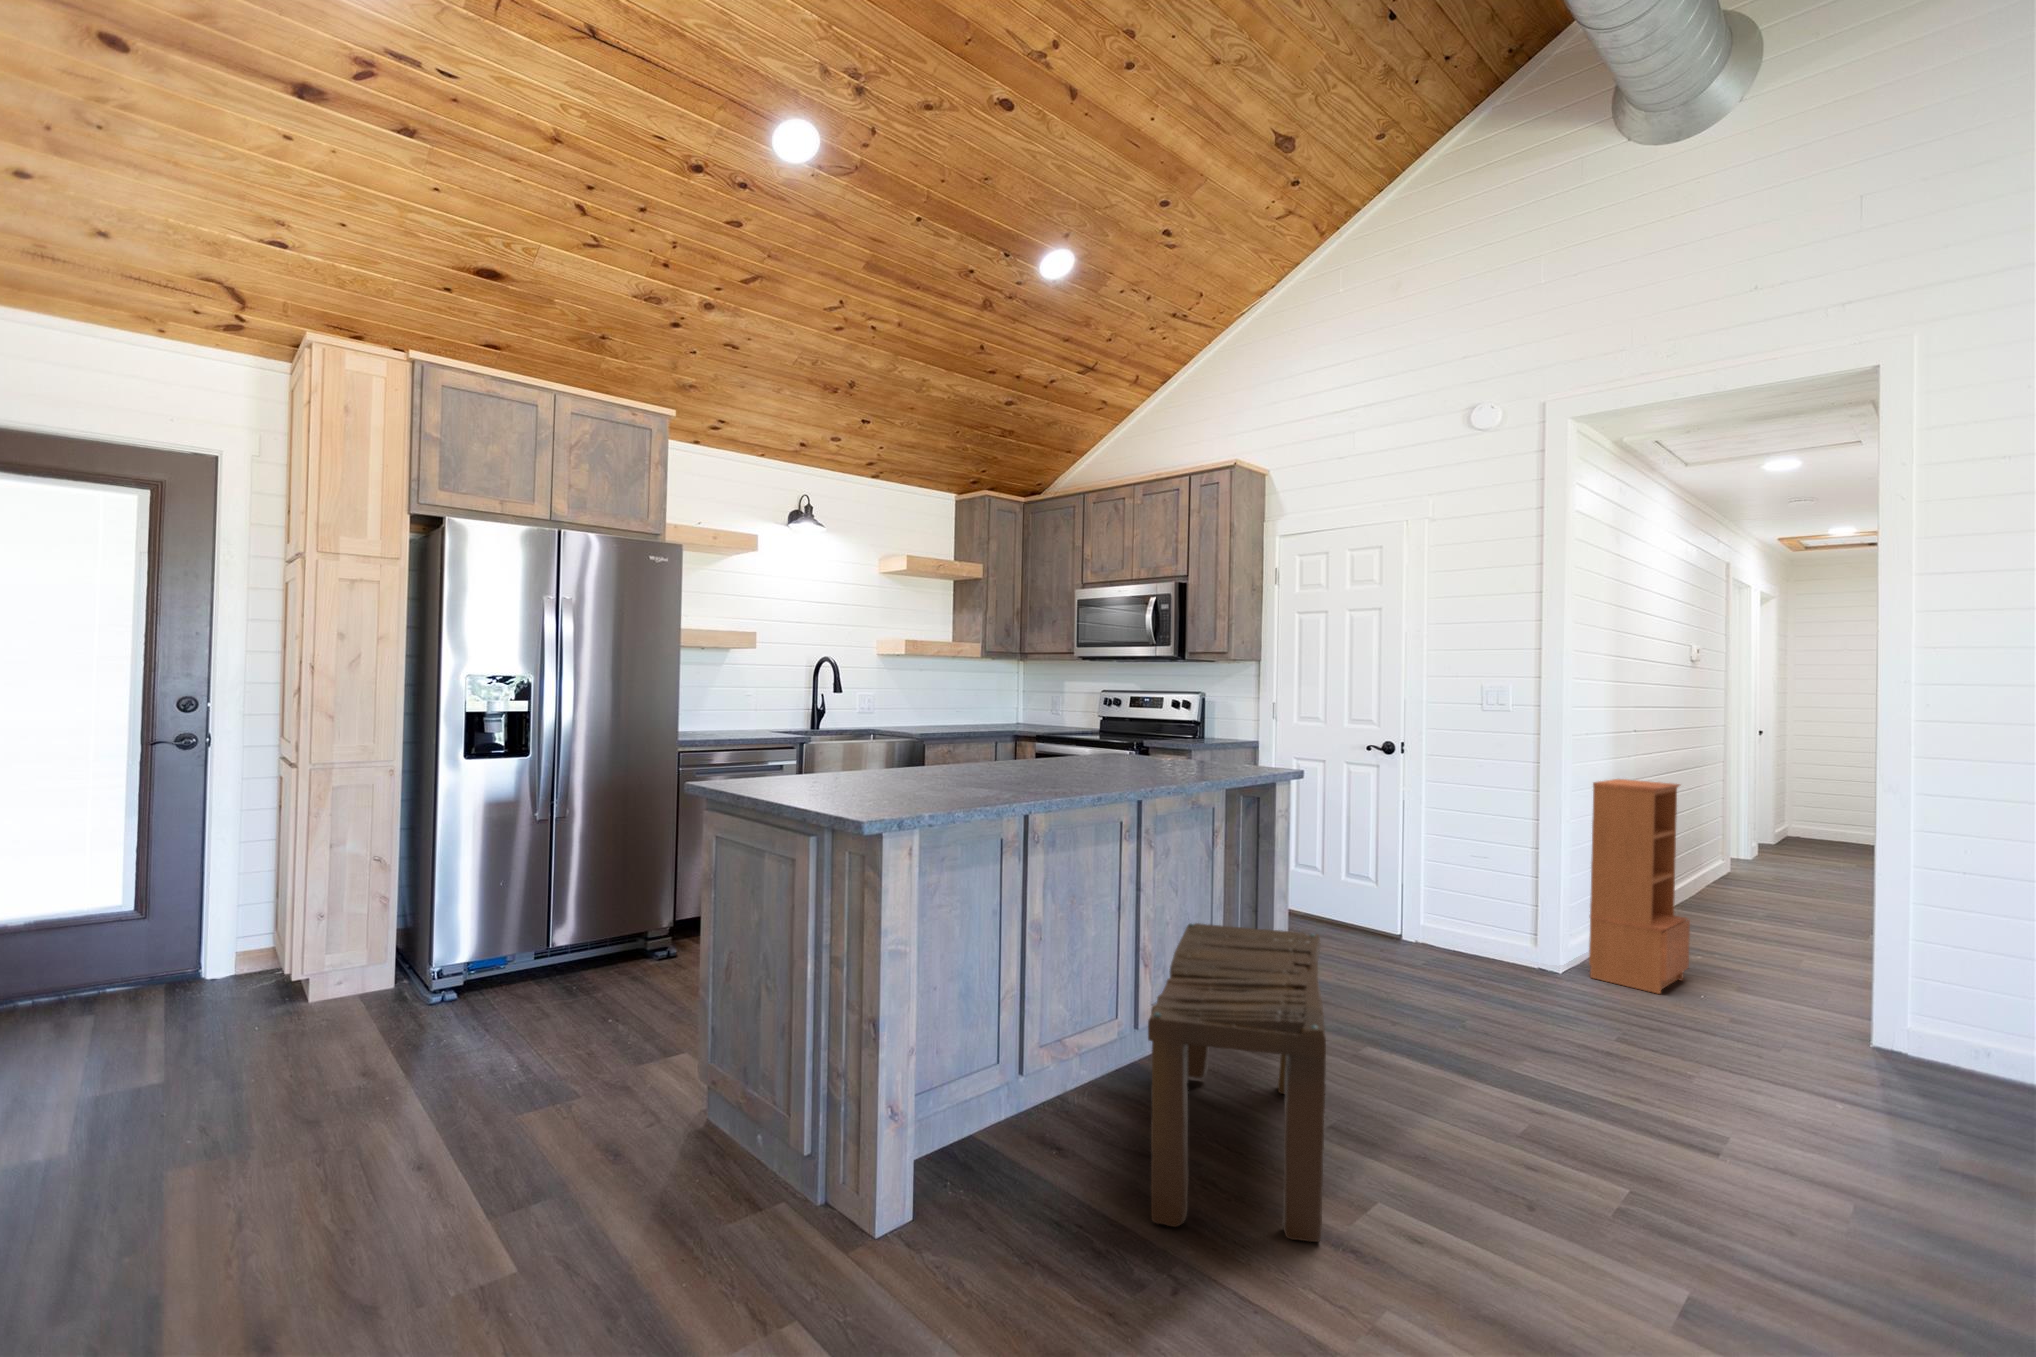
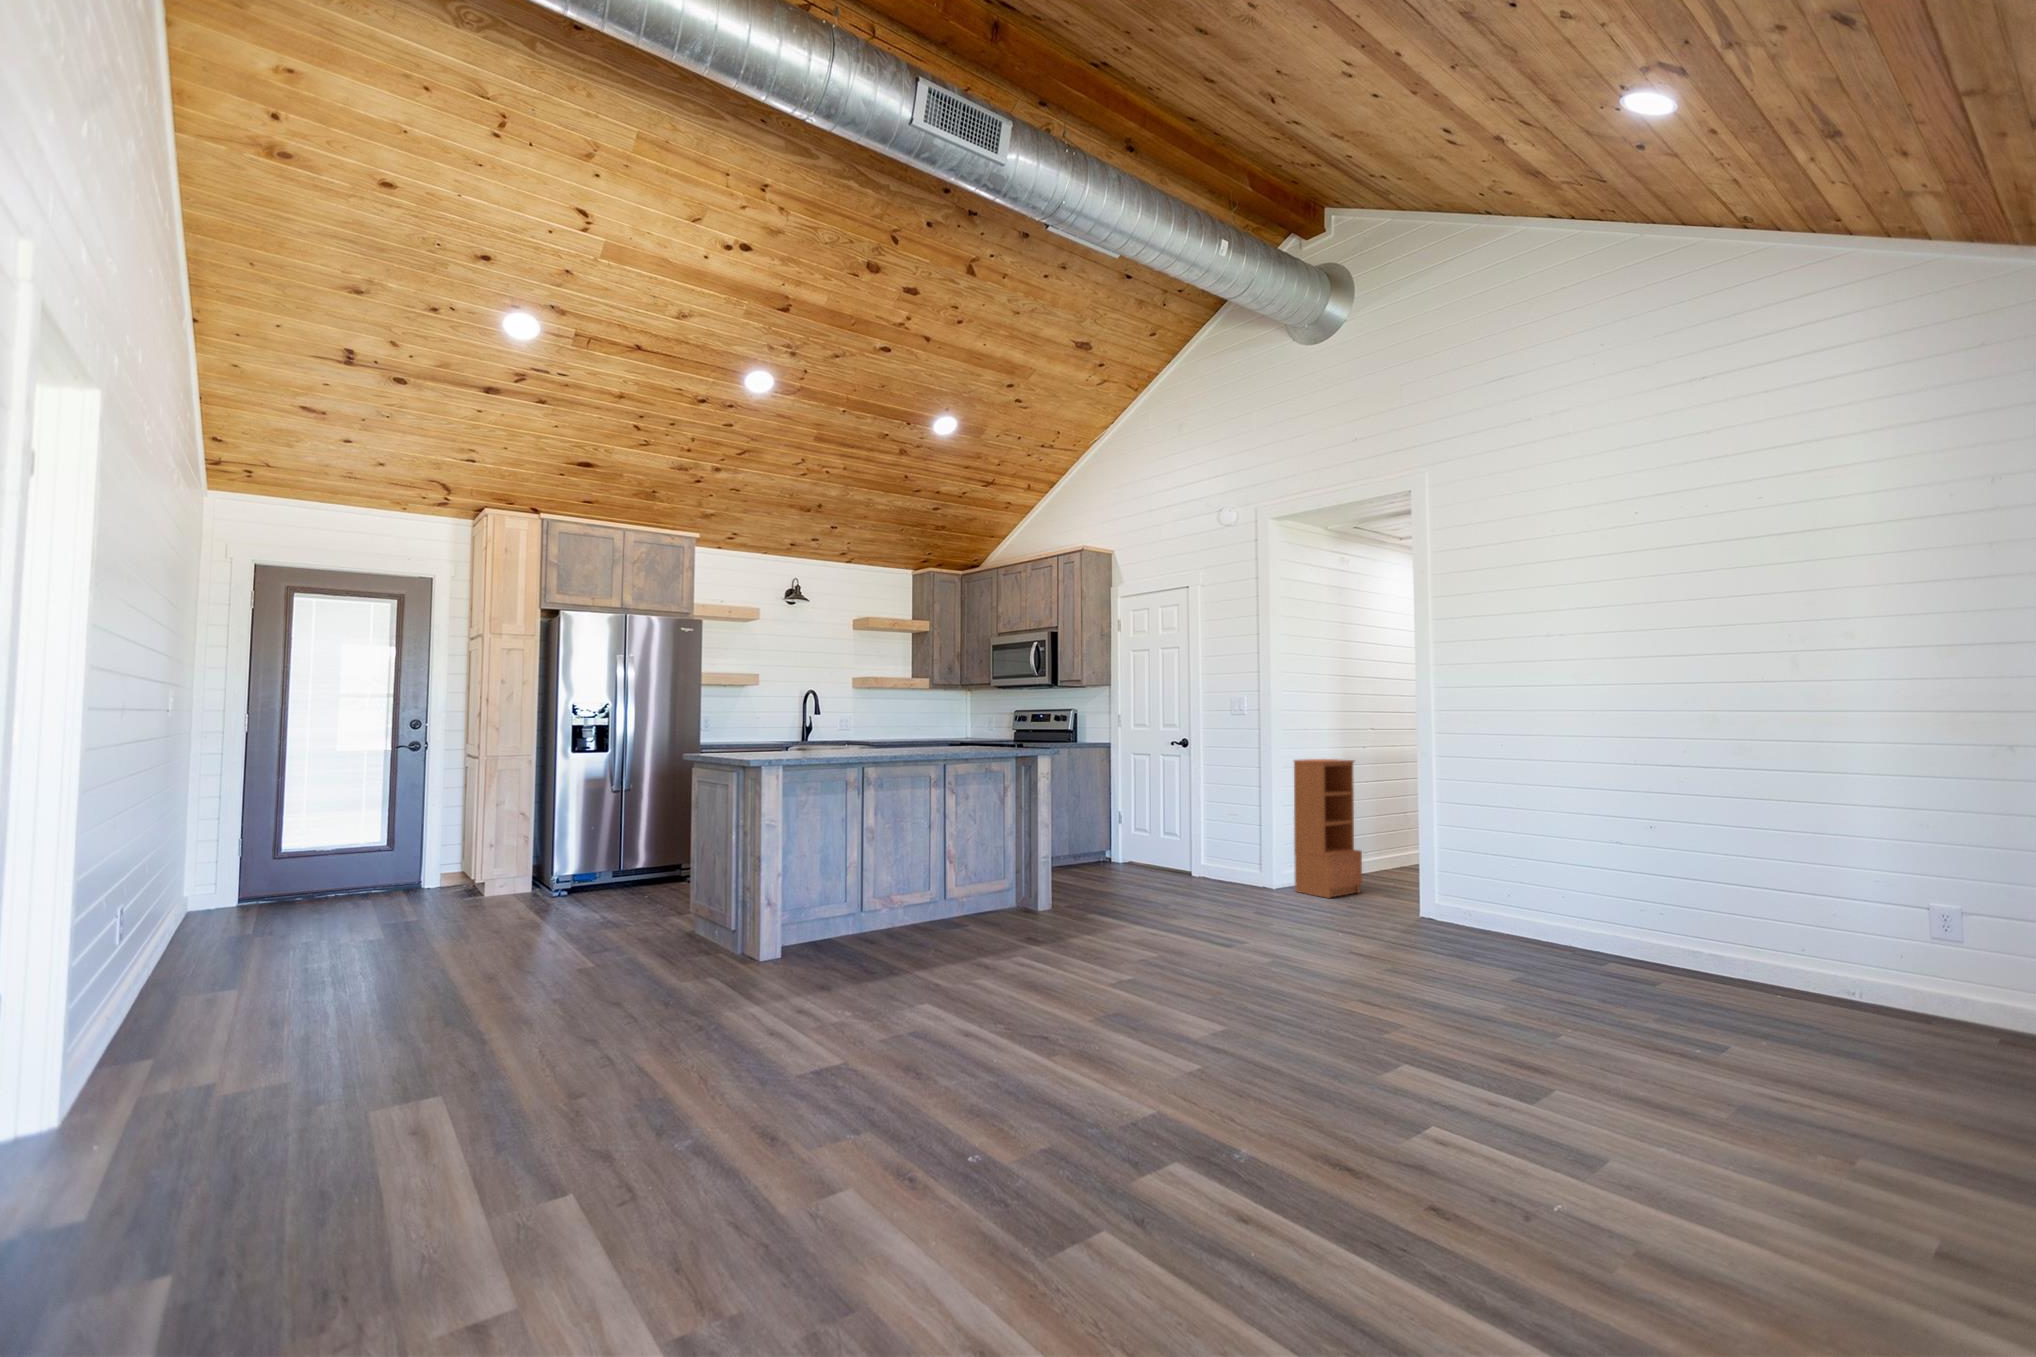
bench: present [1148,923,1326,1242] -> none [898,835,1041,967]

